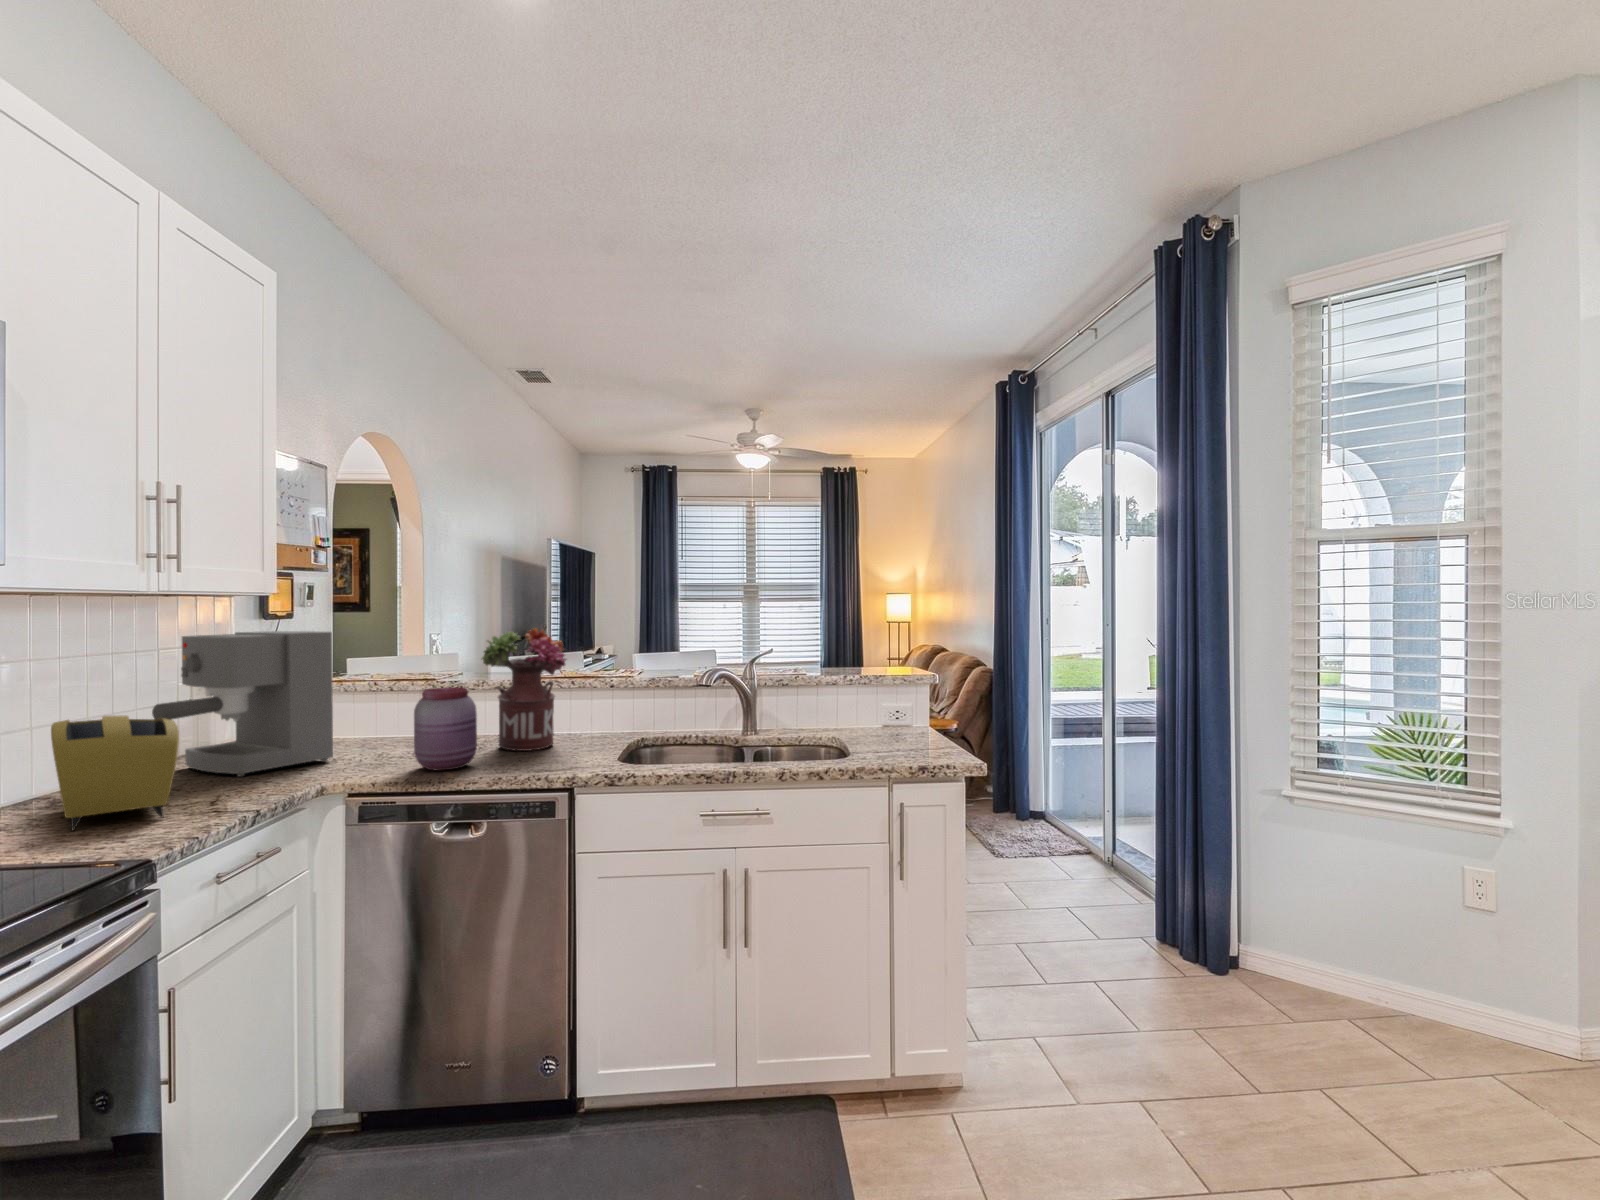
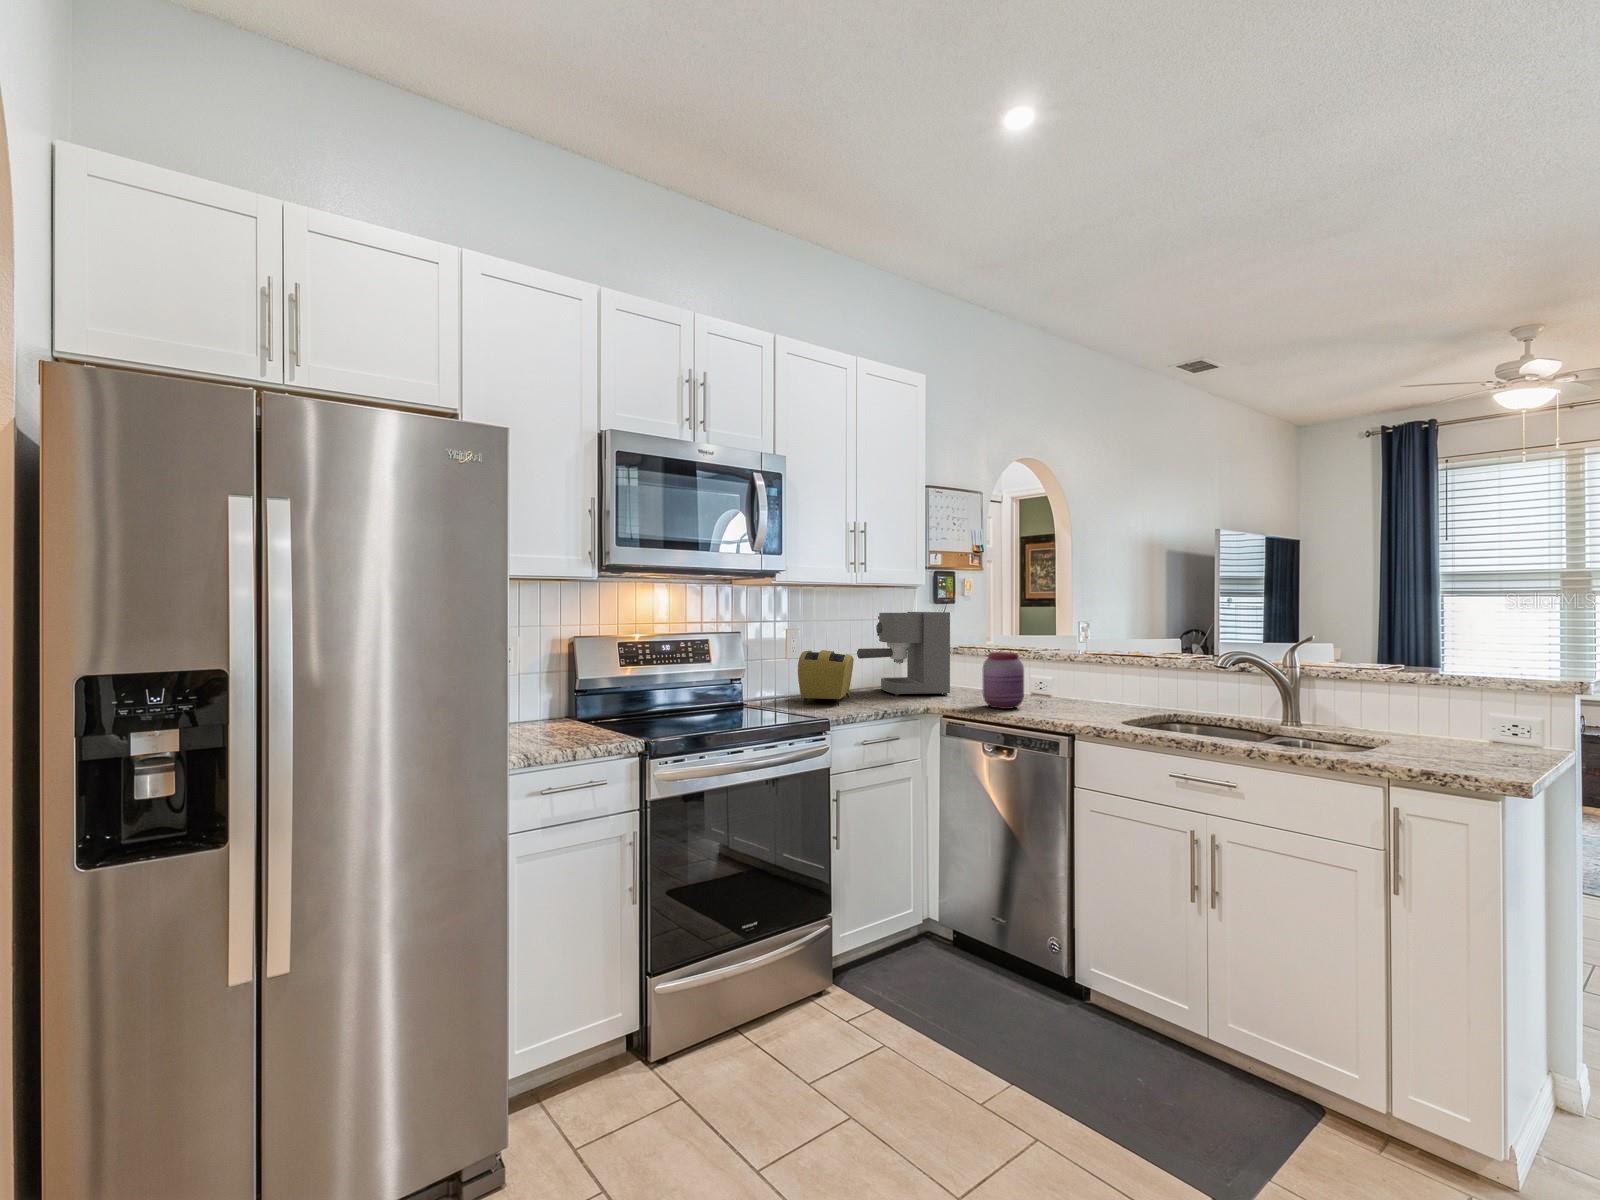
flower arrangement: present [482,628,566,751] -> none [1041,614,1110,707]

